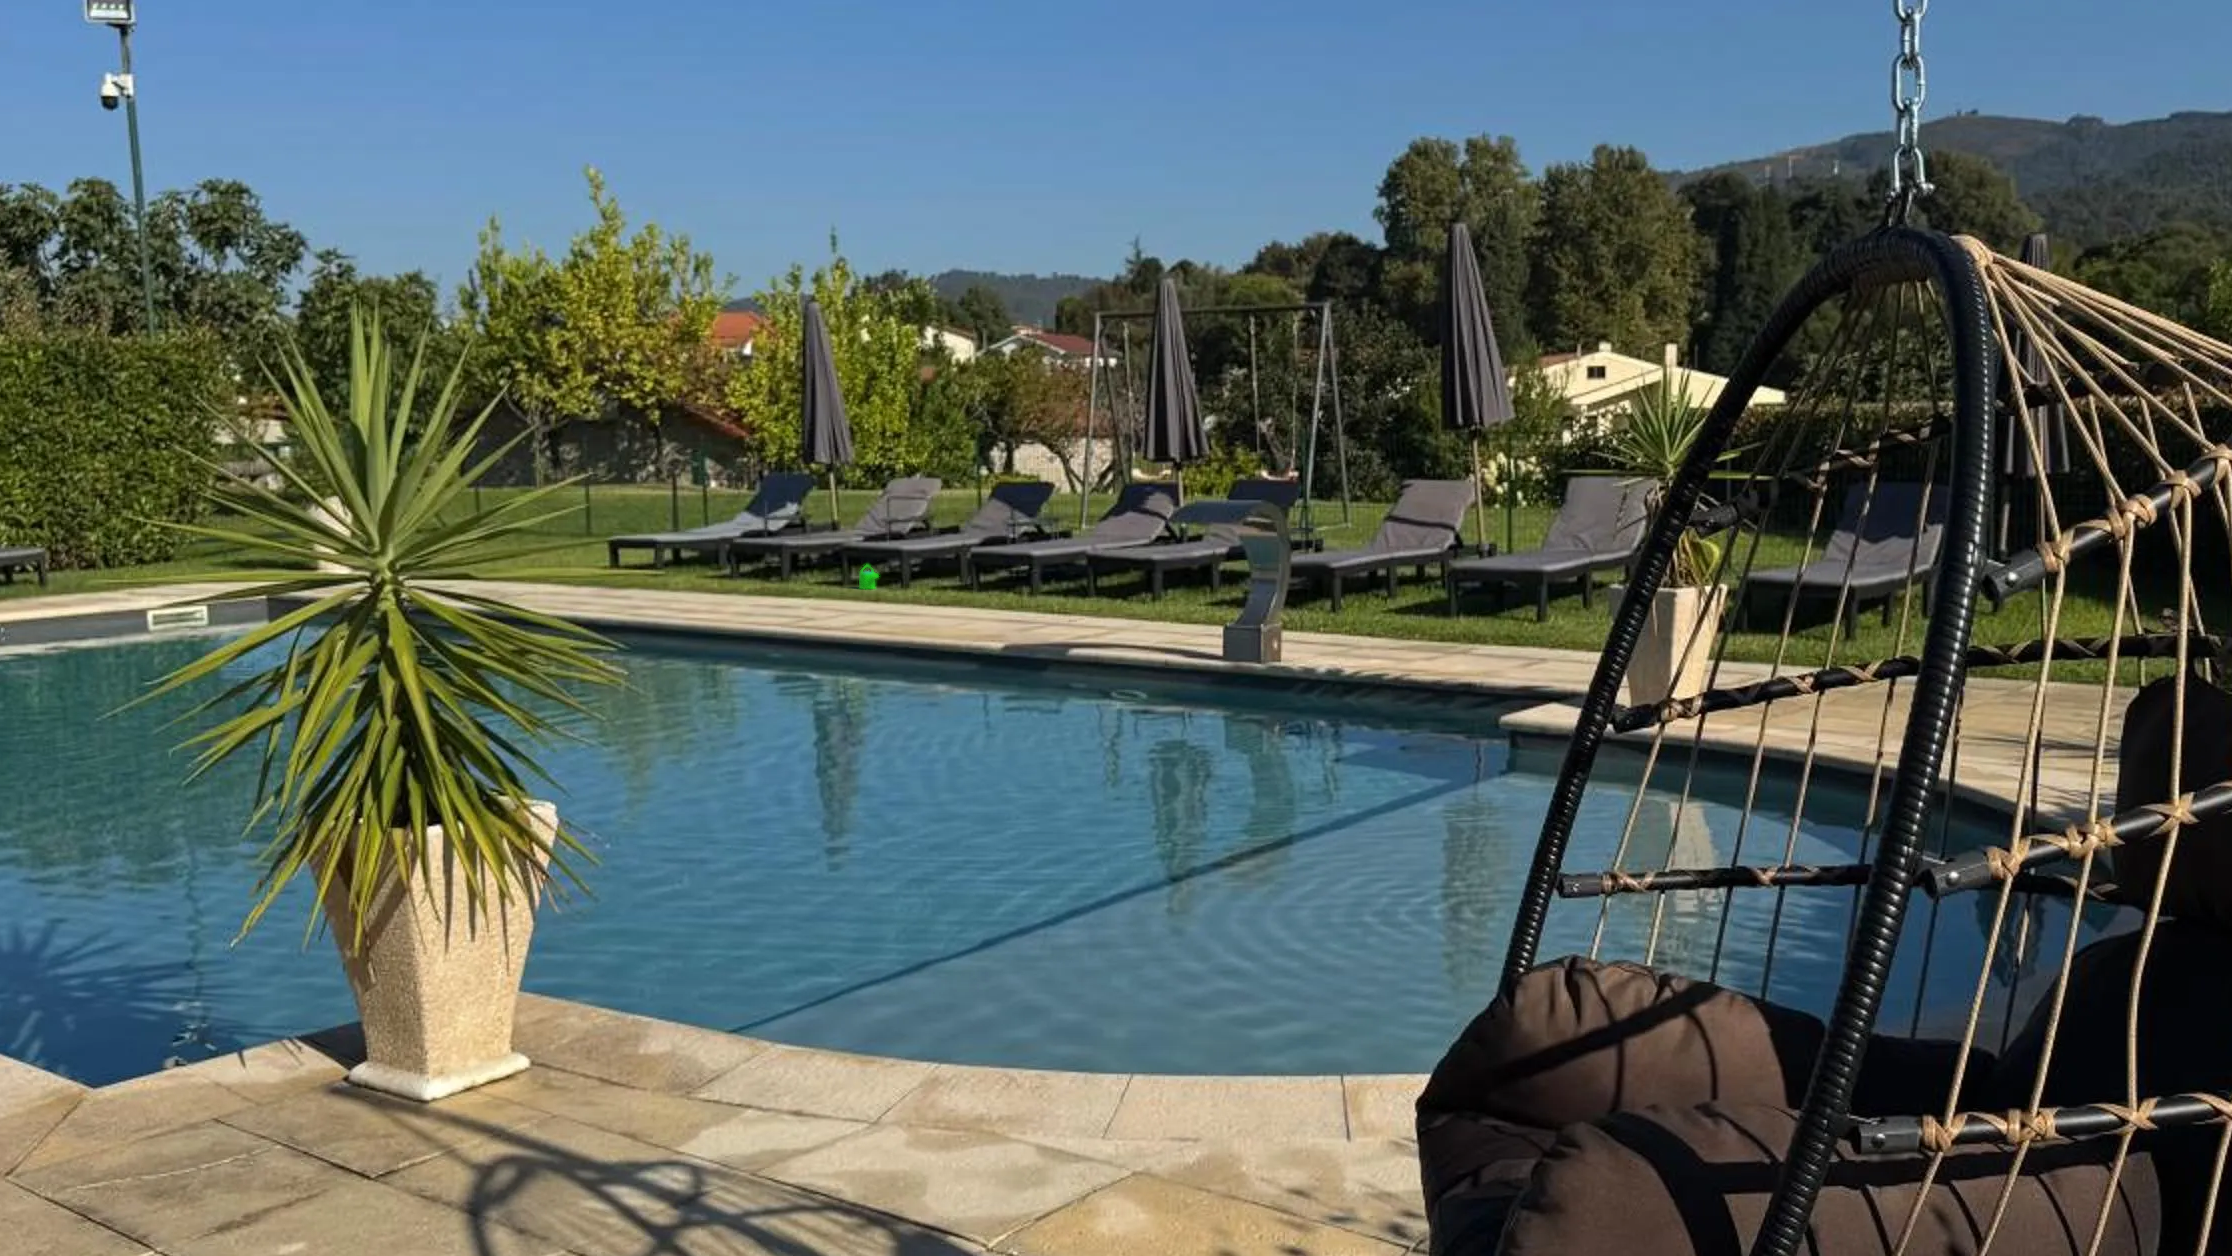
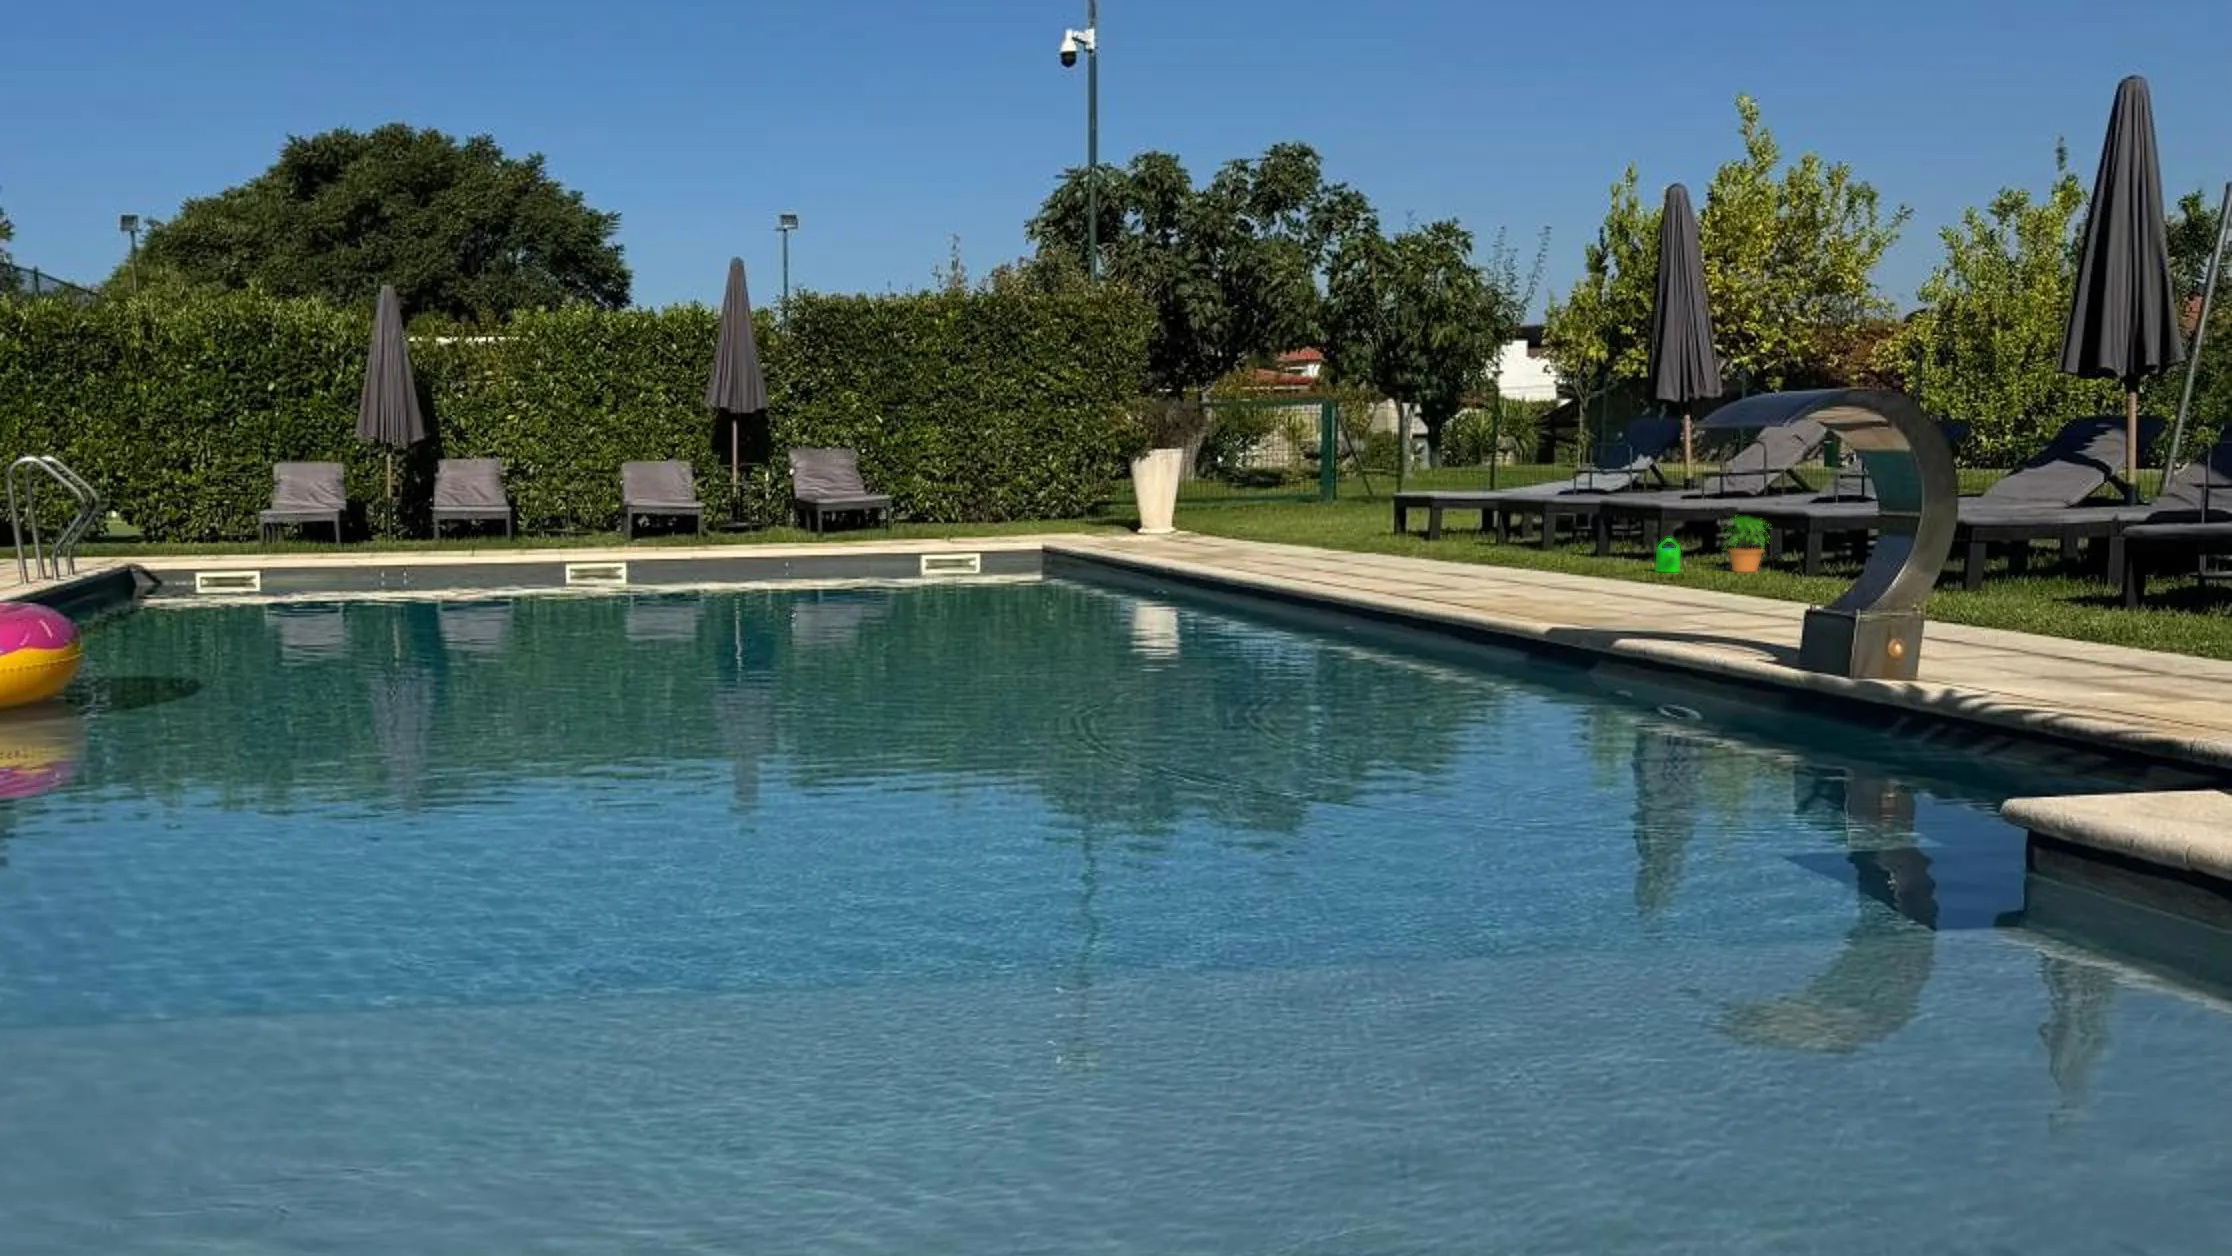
potted plant: none [895,543,932,586] -> present [1725,516,1766,572]

